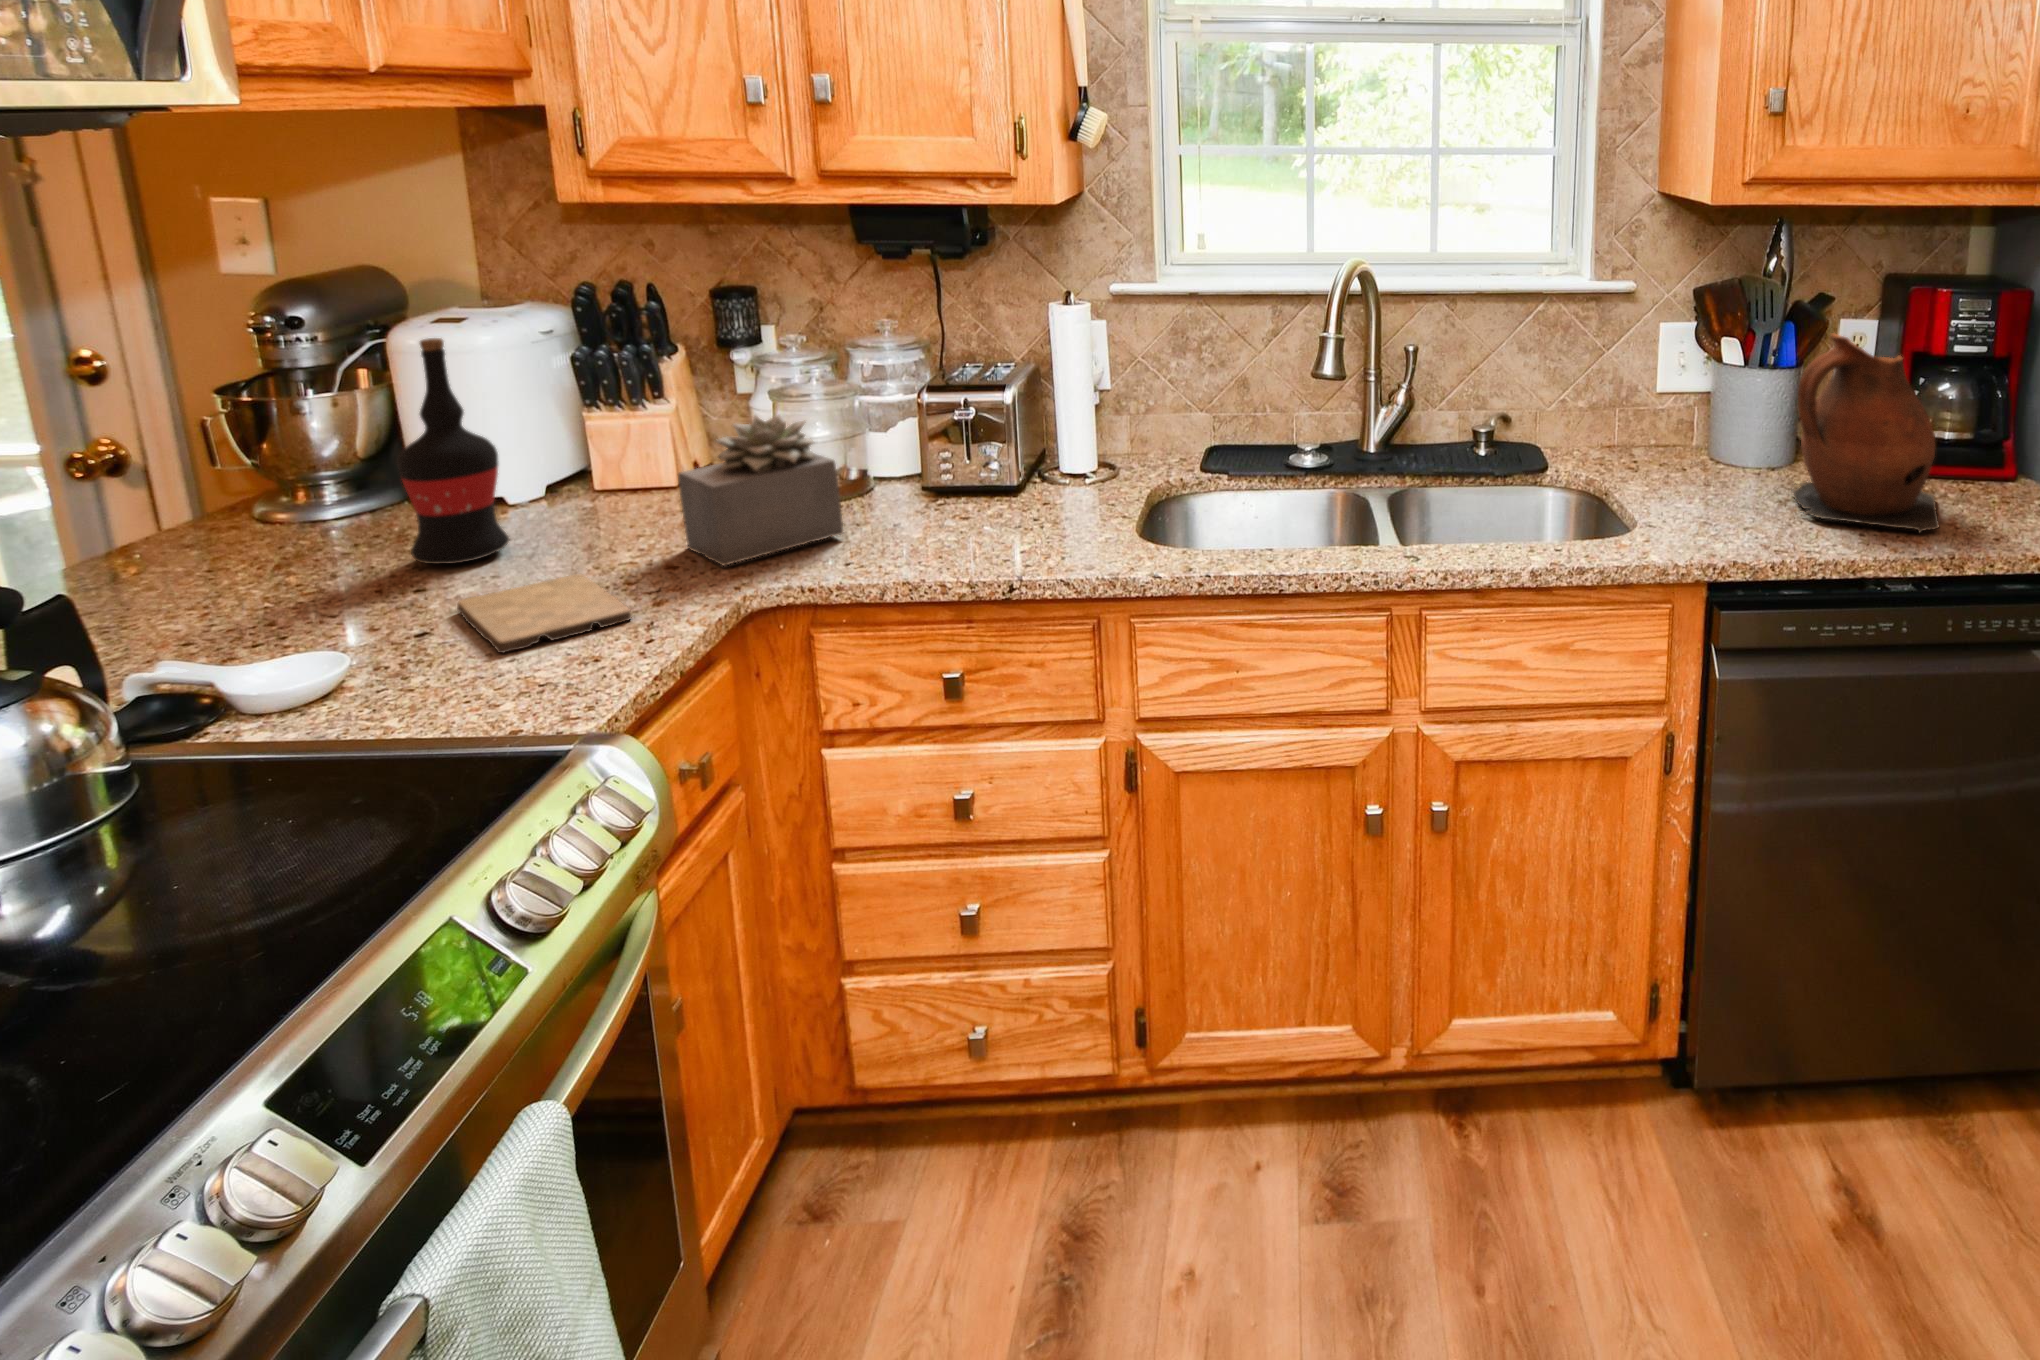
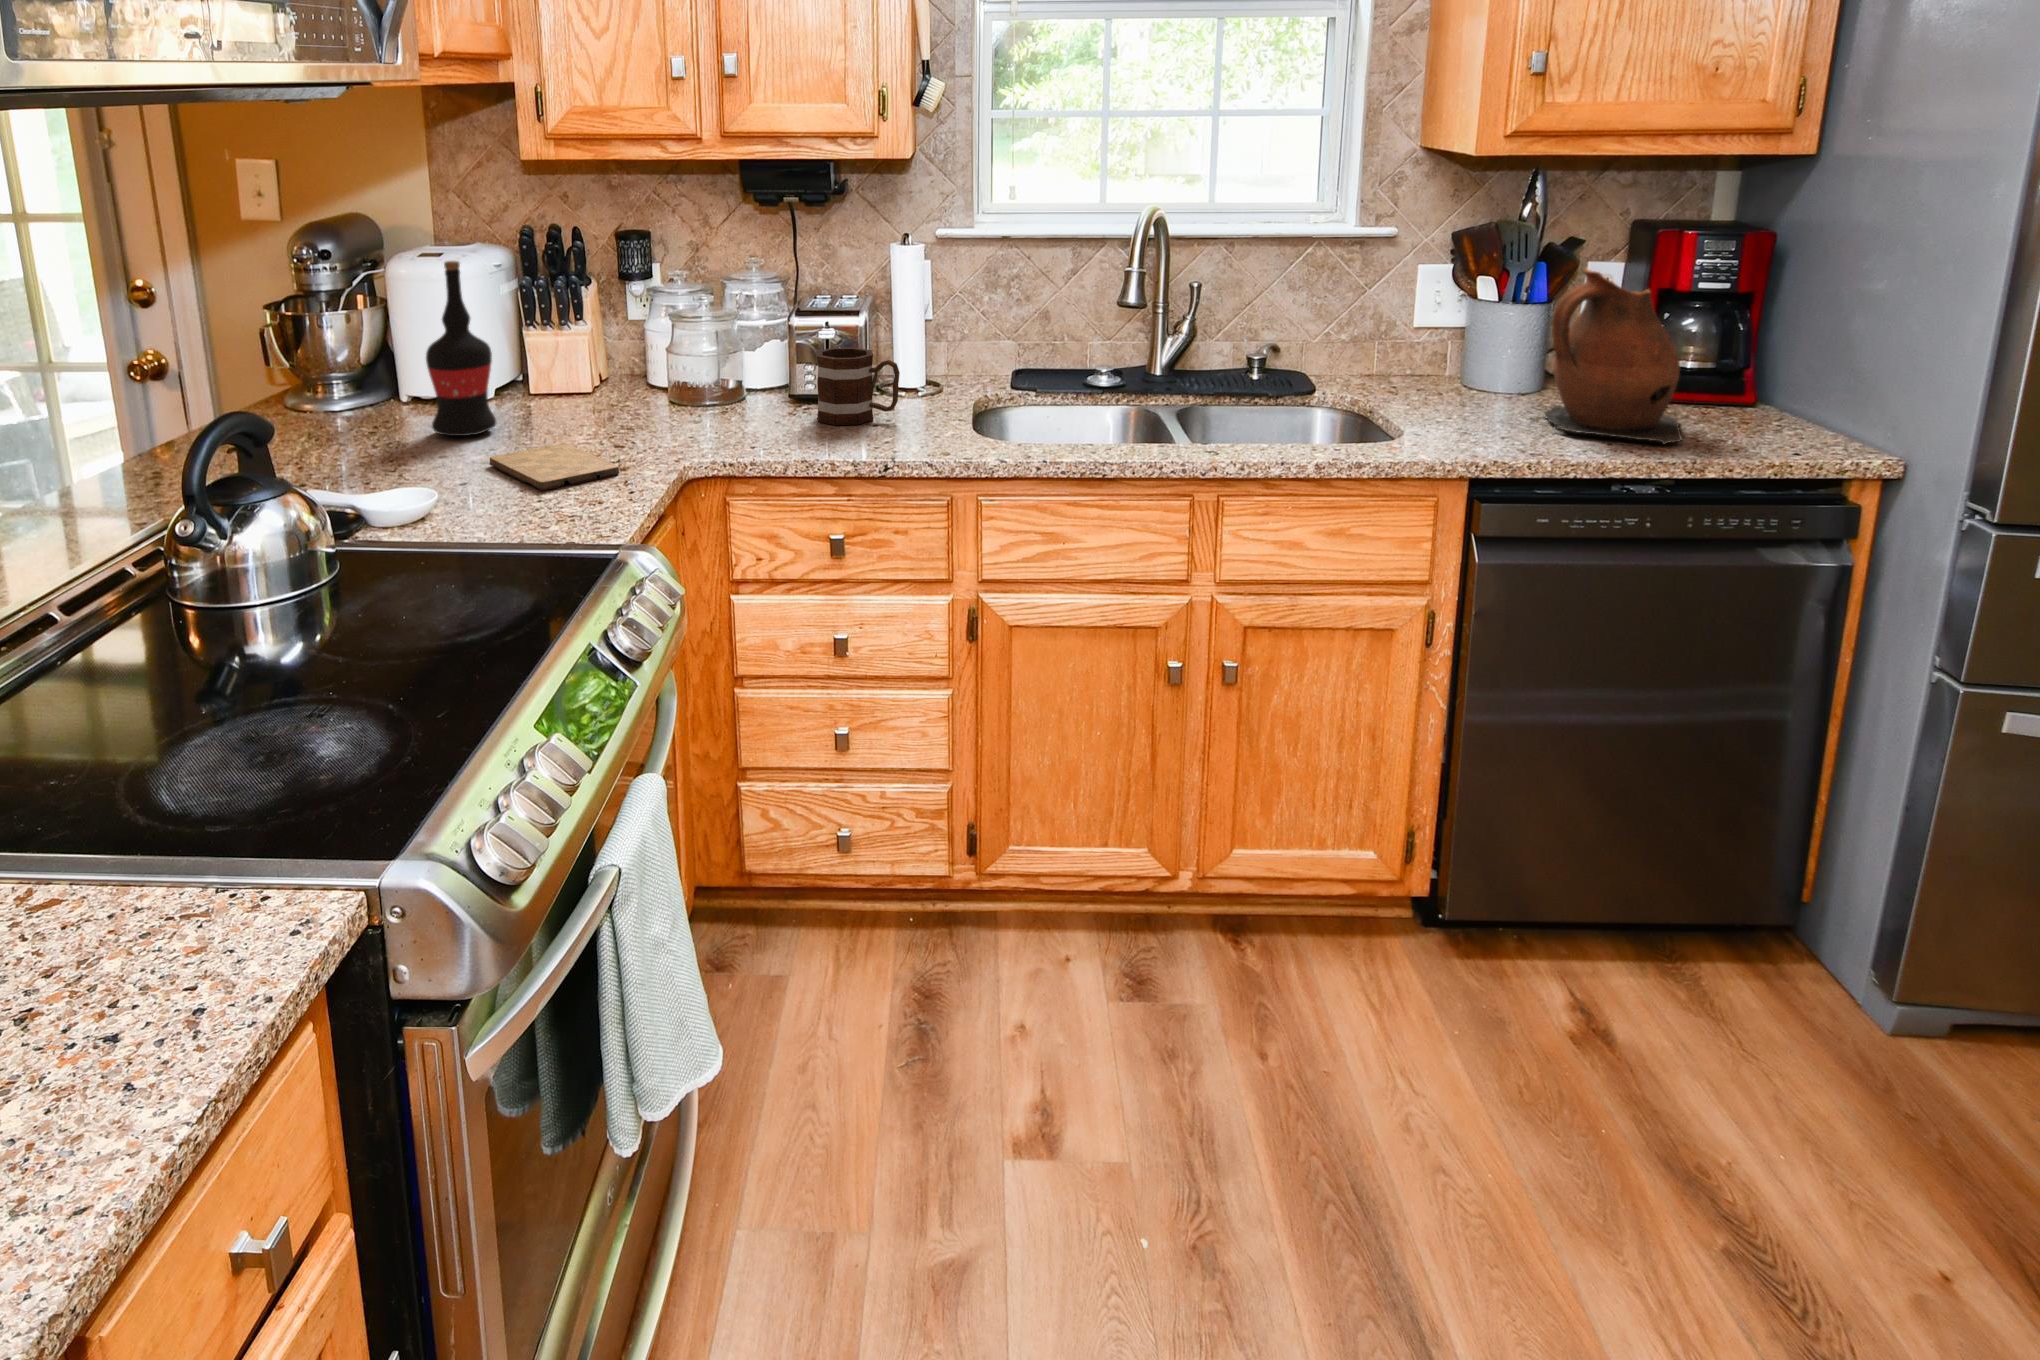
succulent plant: present [678,415,844,566] -> none [624,325,747,442]
mug: none [938,433,1043,531] -> present [817,347,900,425]

